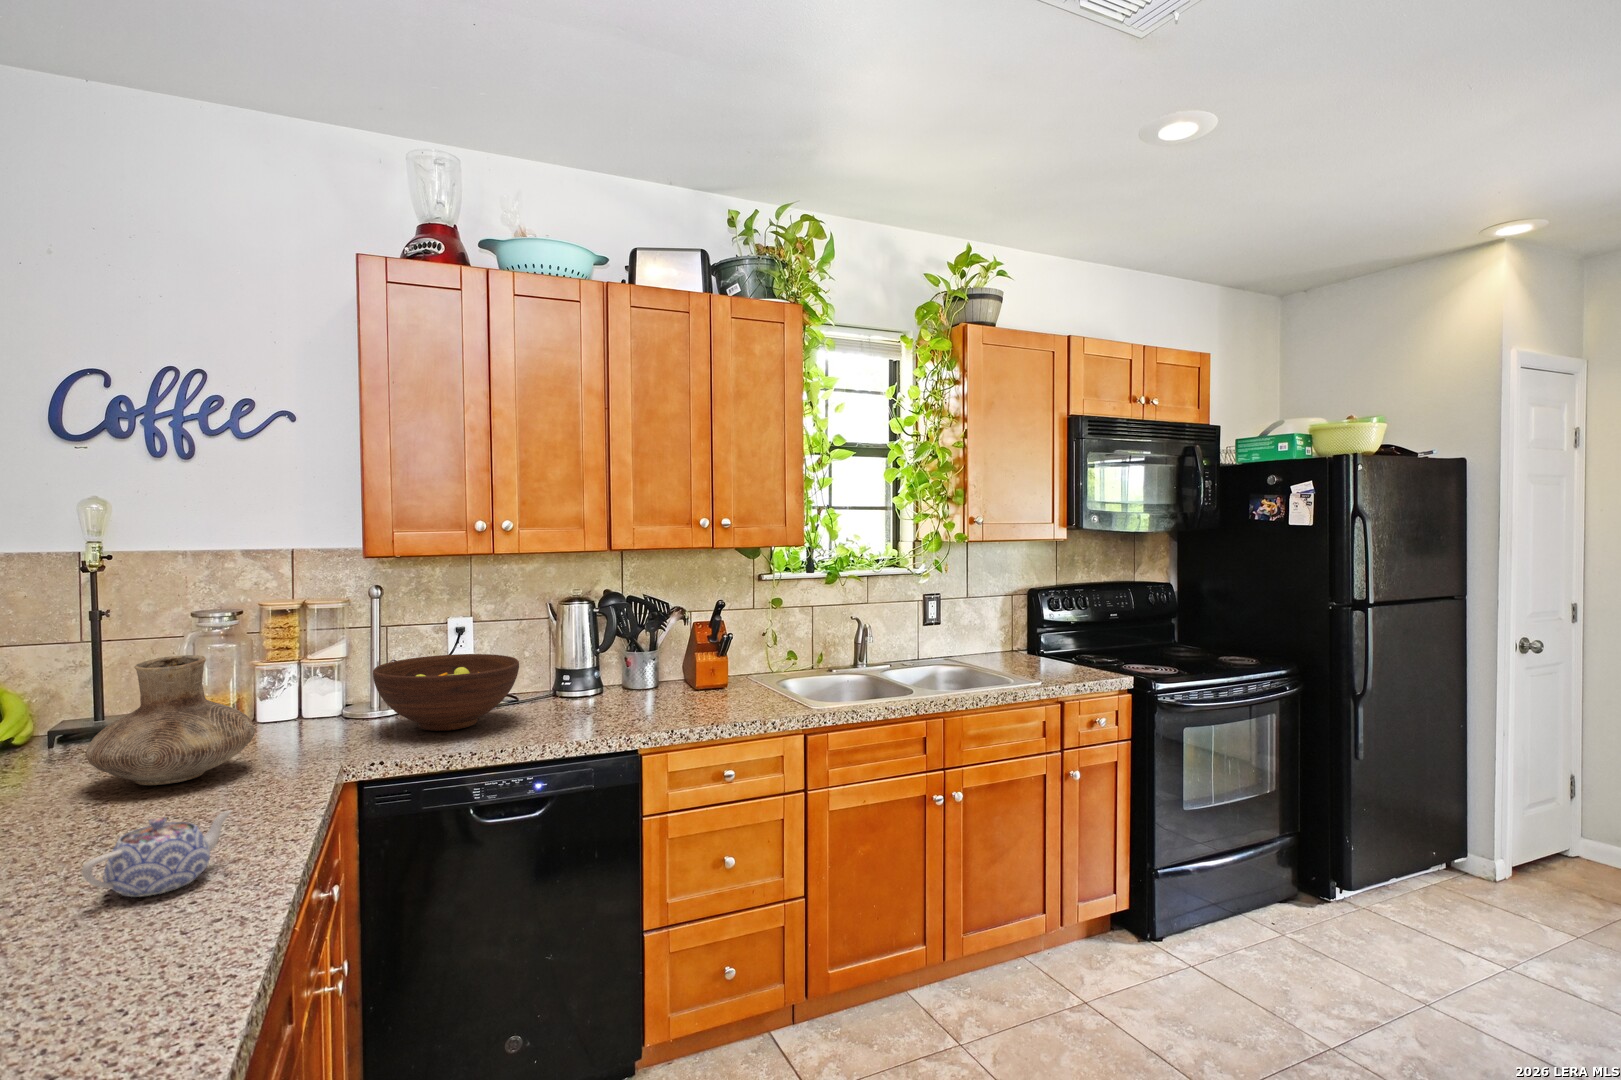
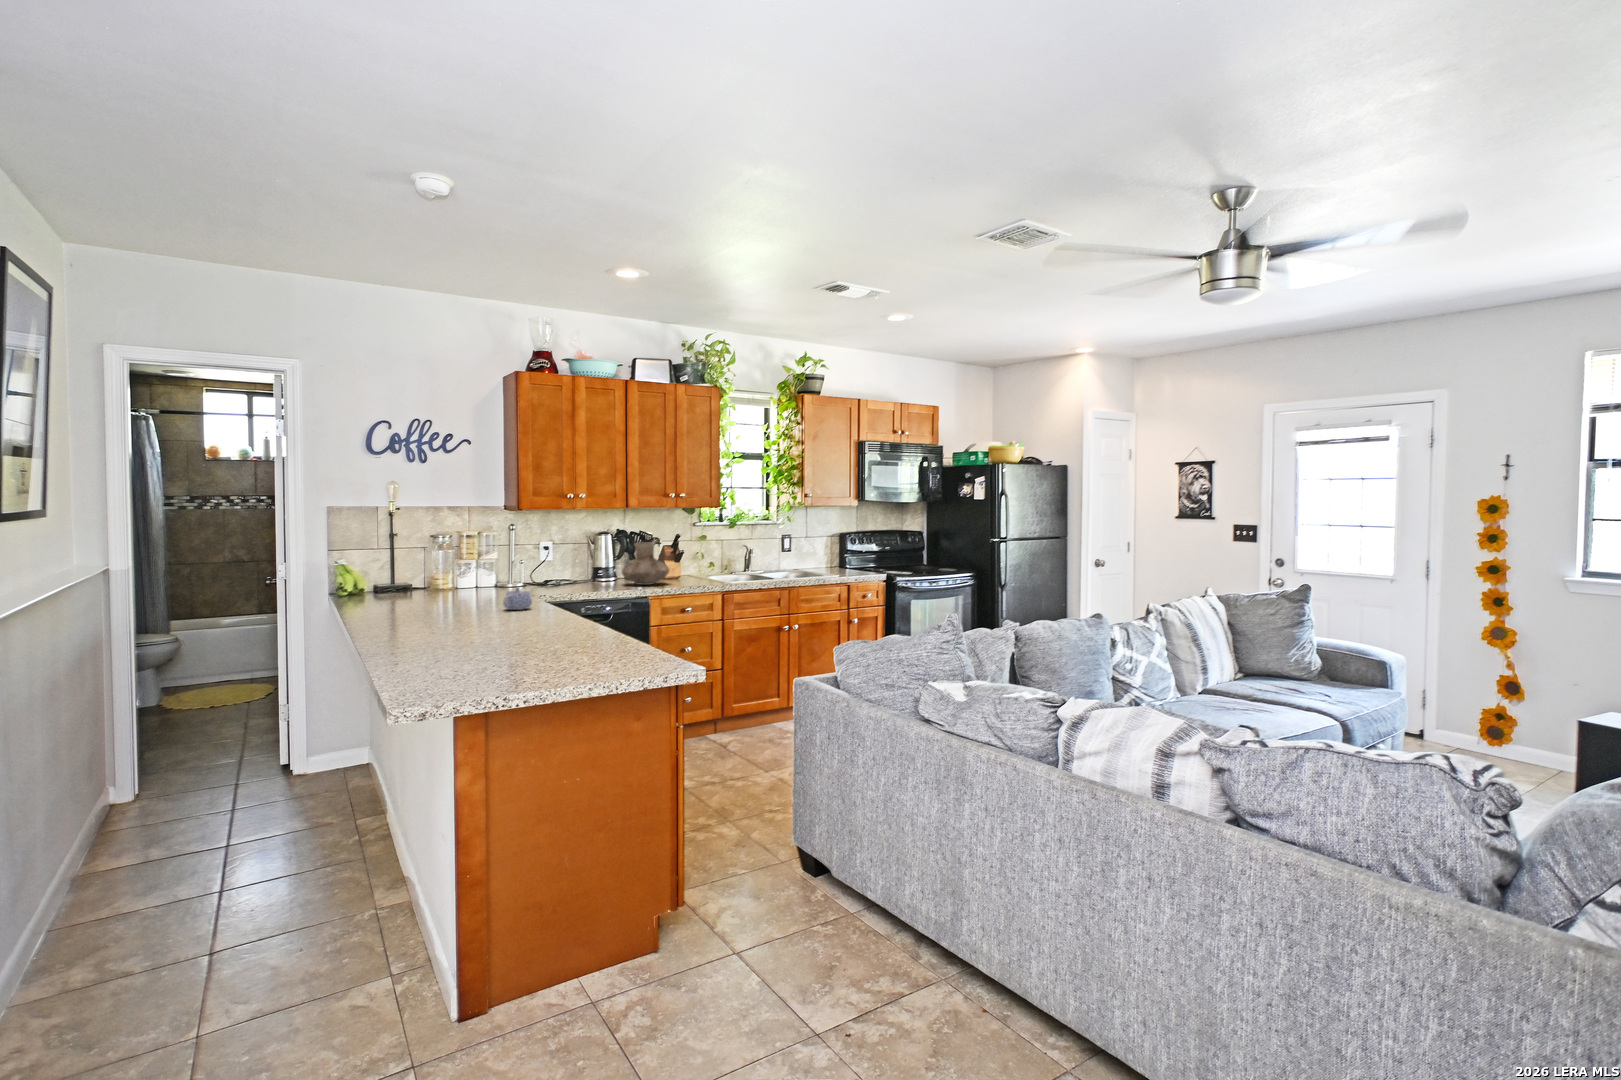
fruit bowl: present [373,654,519,731] -> none [524,558,589,589]
vase: present [86,655,255,785] -> present [622,542,669,585]

